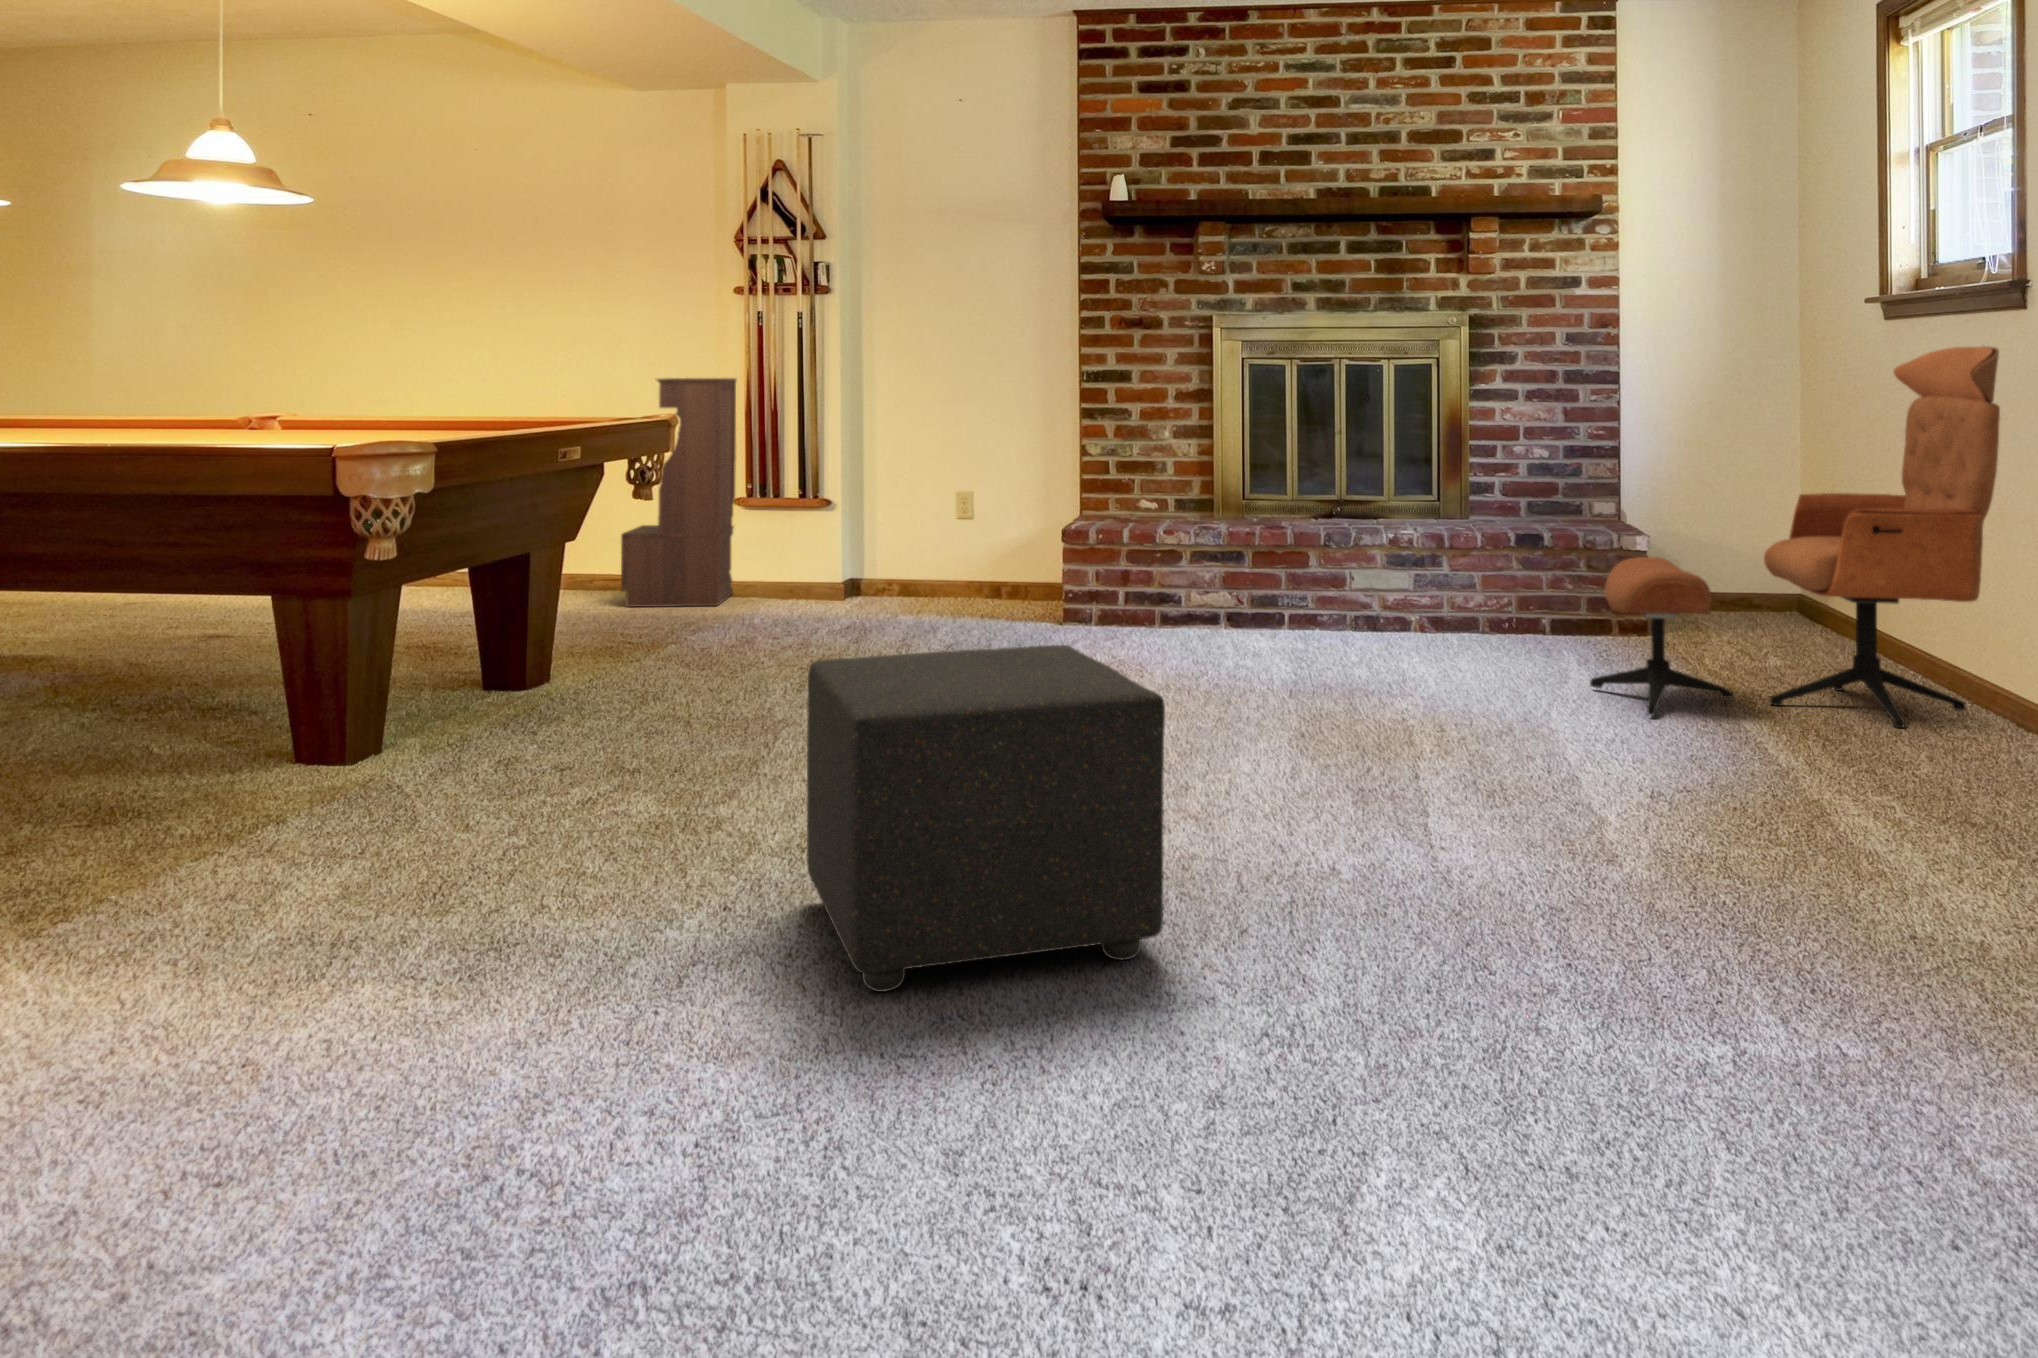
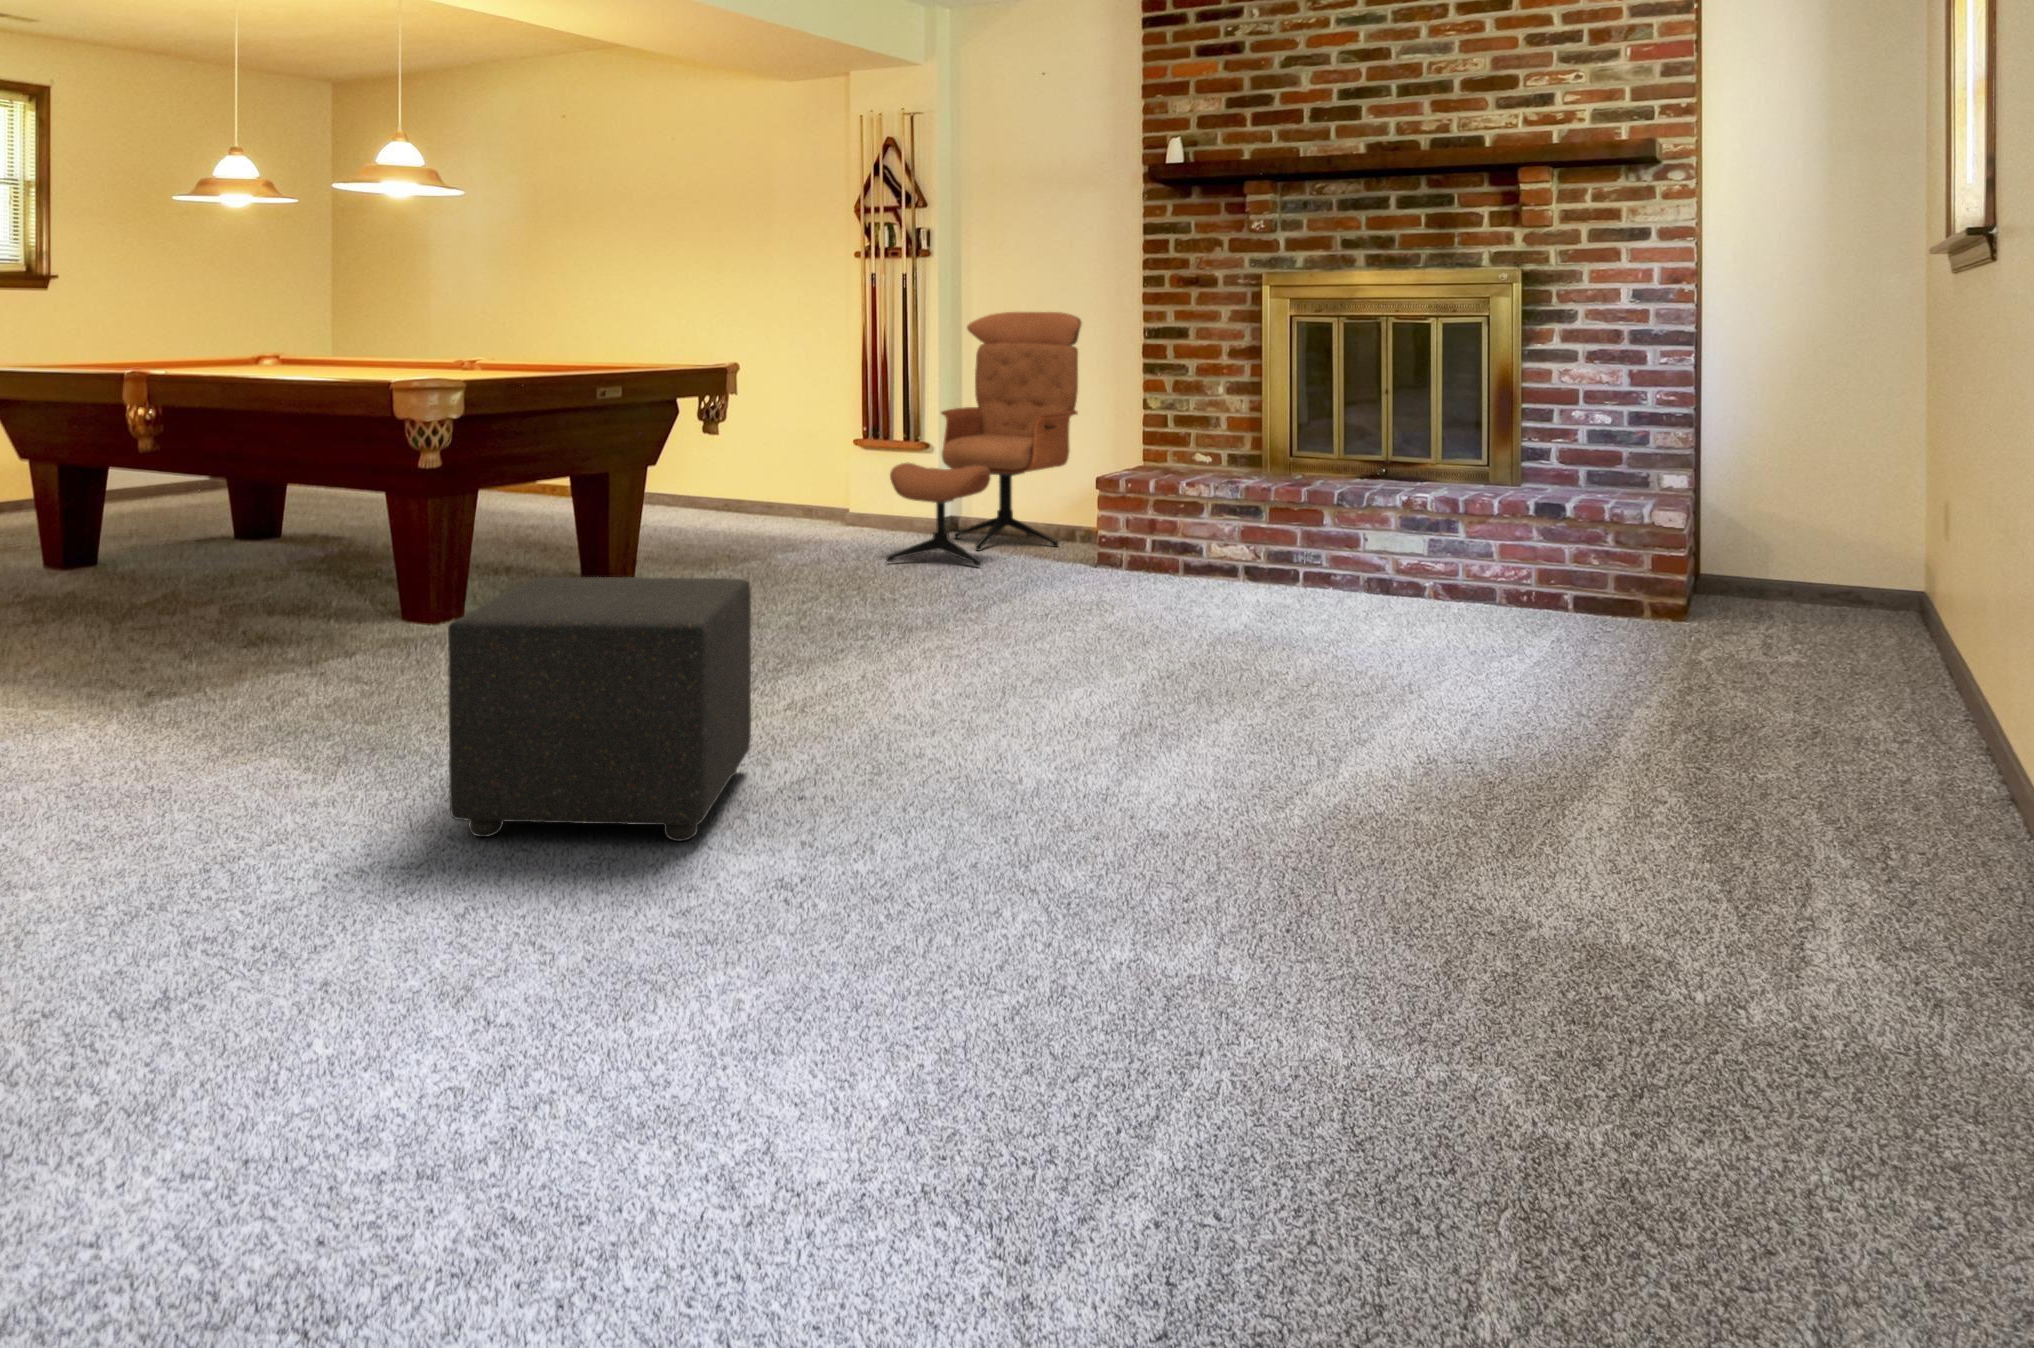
lounge chair: present [1590,346,2000,728] -> present [886,312,1082,566]
bookshelf: present [621,378,736,607] -> none [757,331,861,530]

